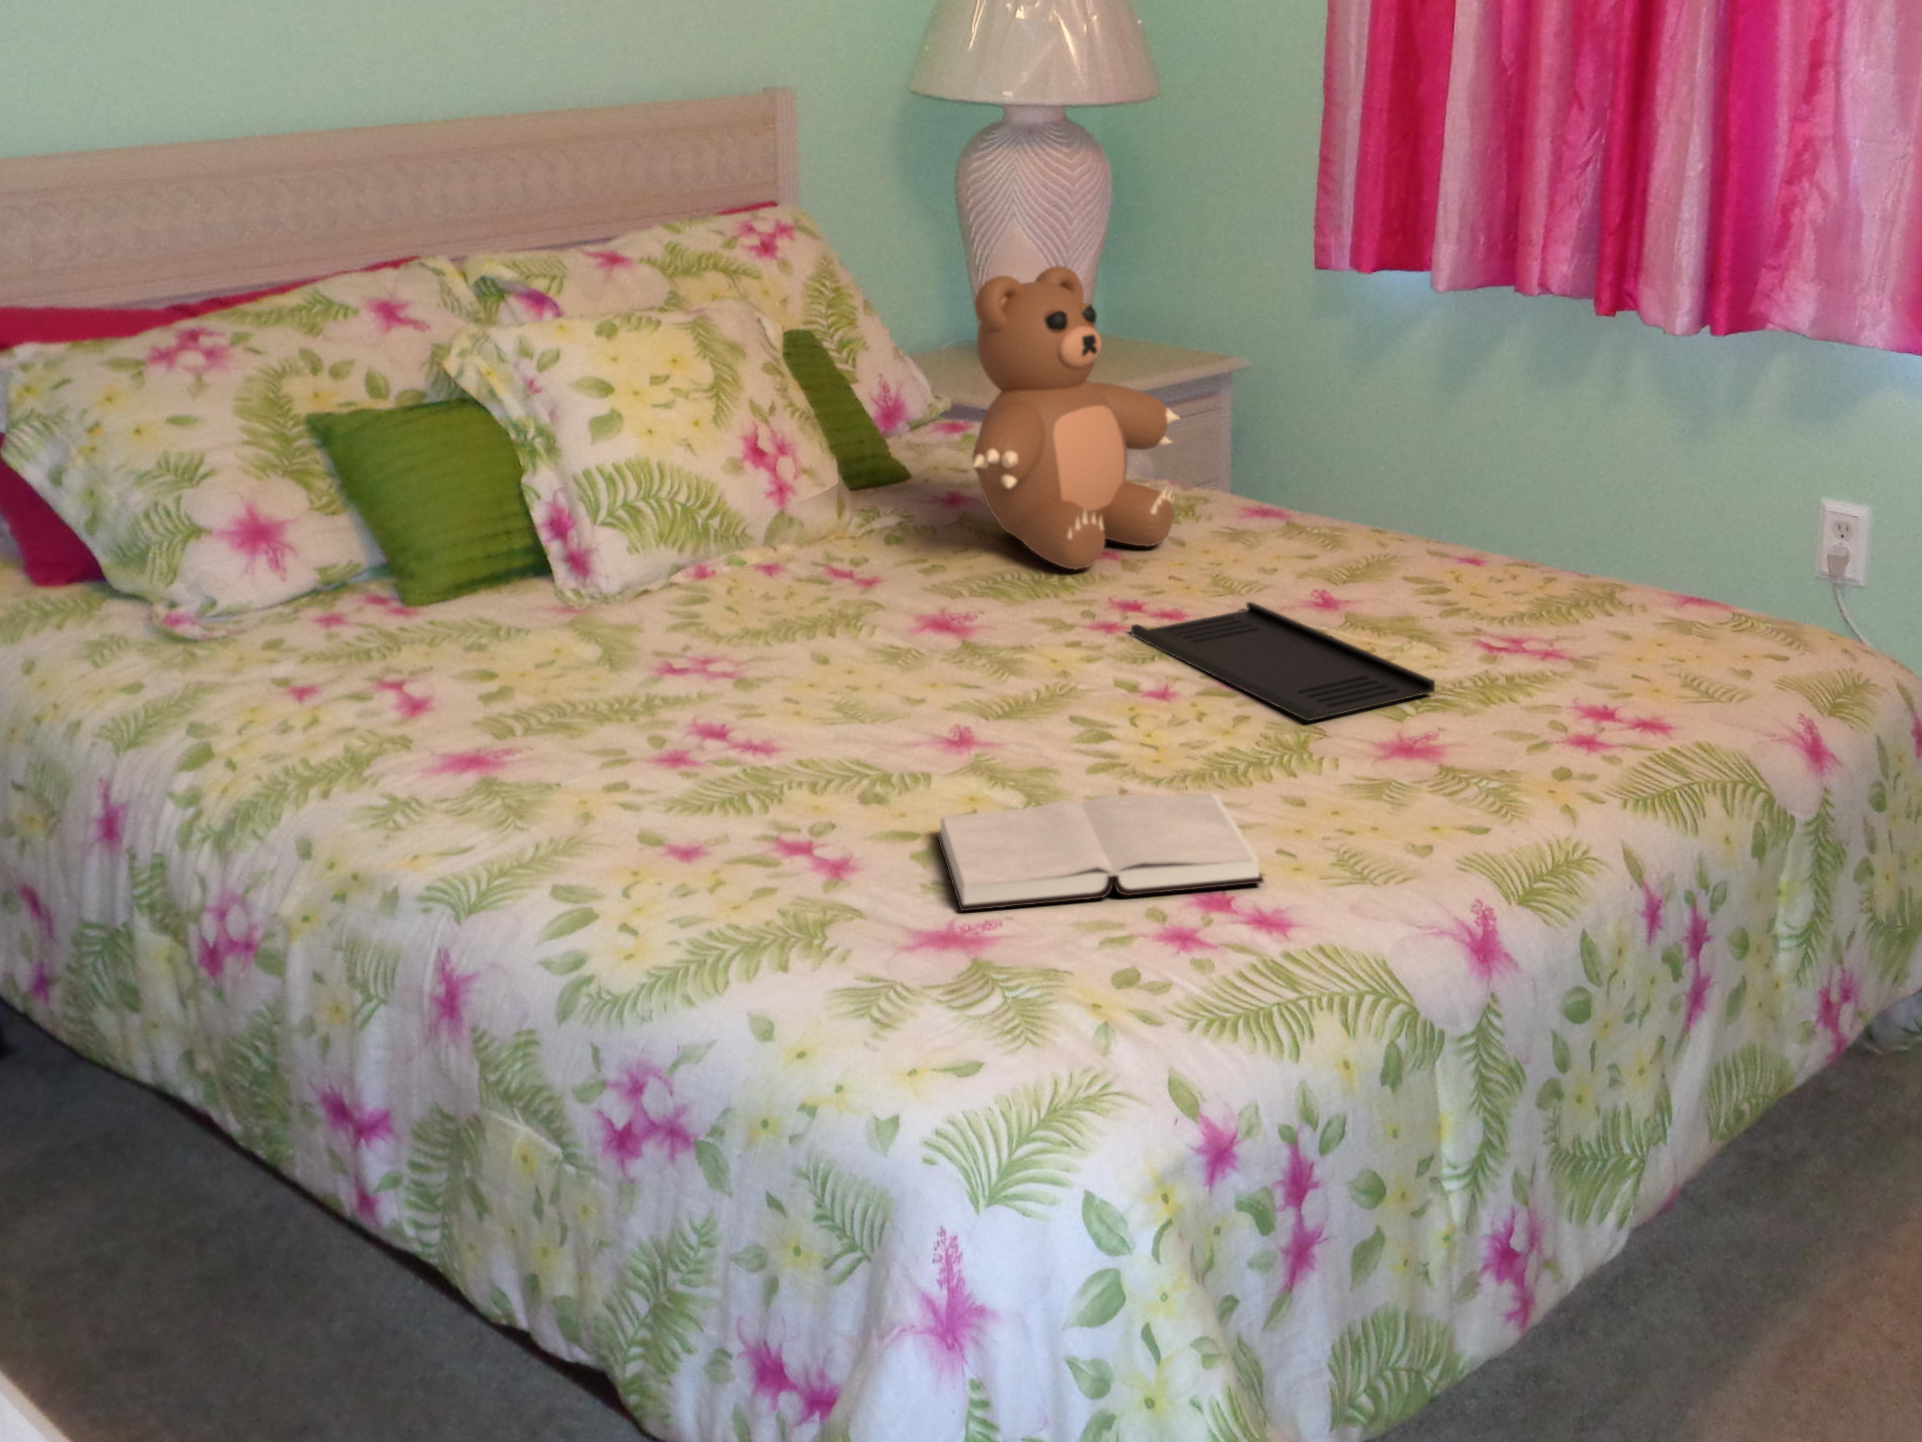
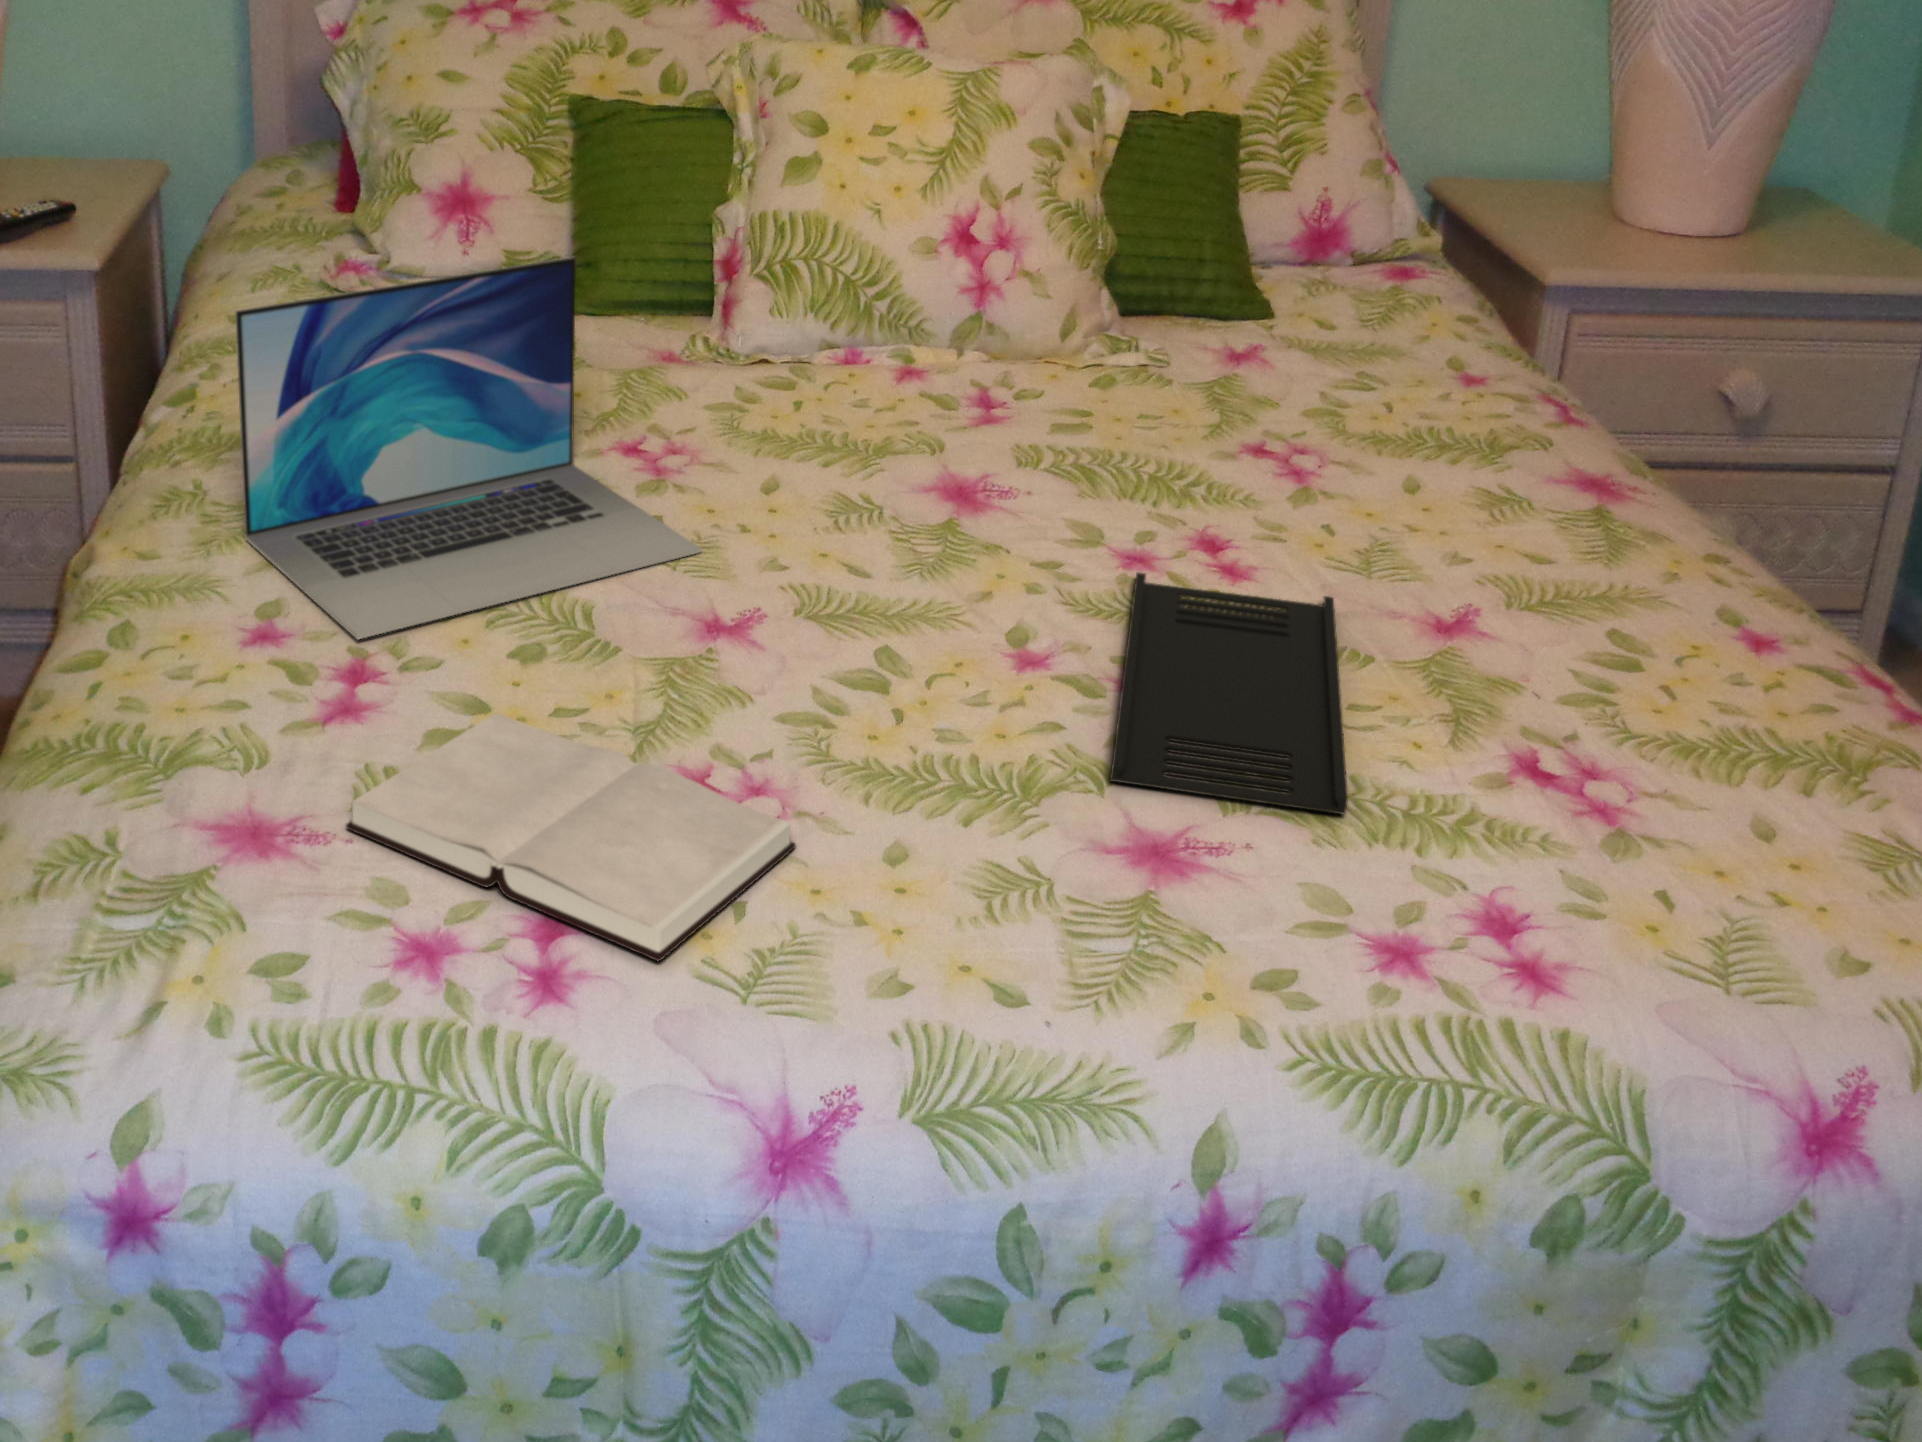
teddy bear: present [973,266,1179,570] -> none [1105,89,1472,483]
laptop: none [495,502,852,828] -> present [235,257,701,639]

